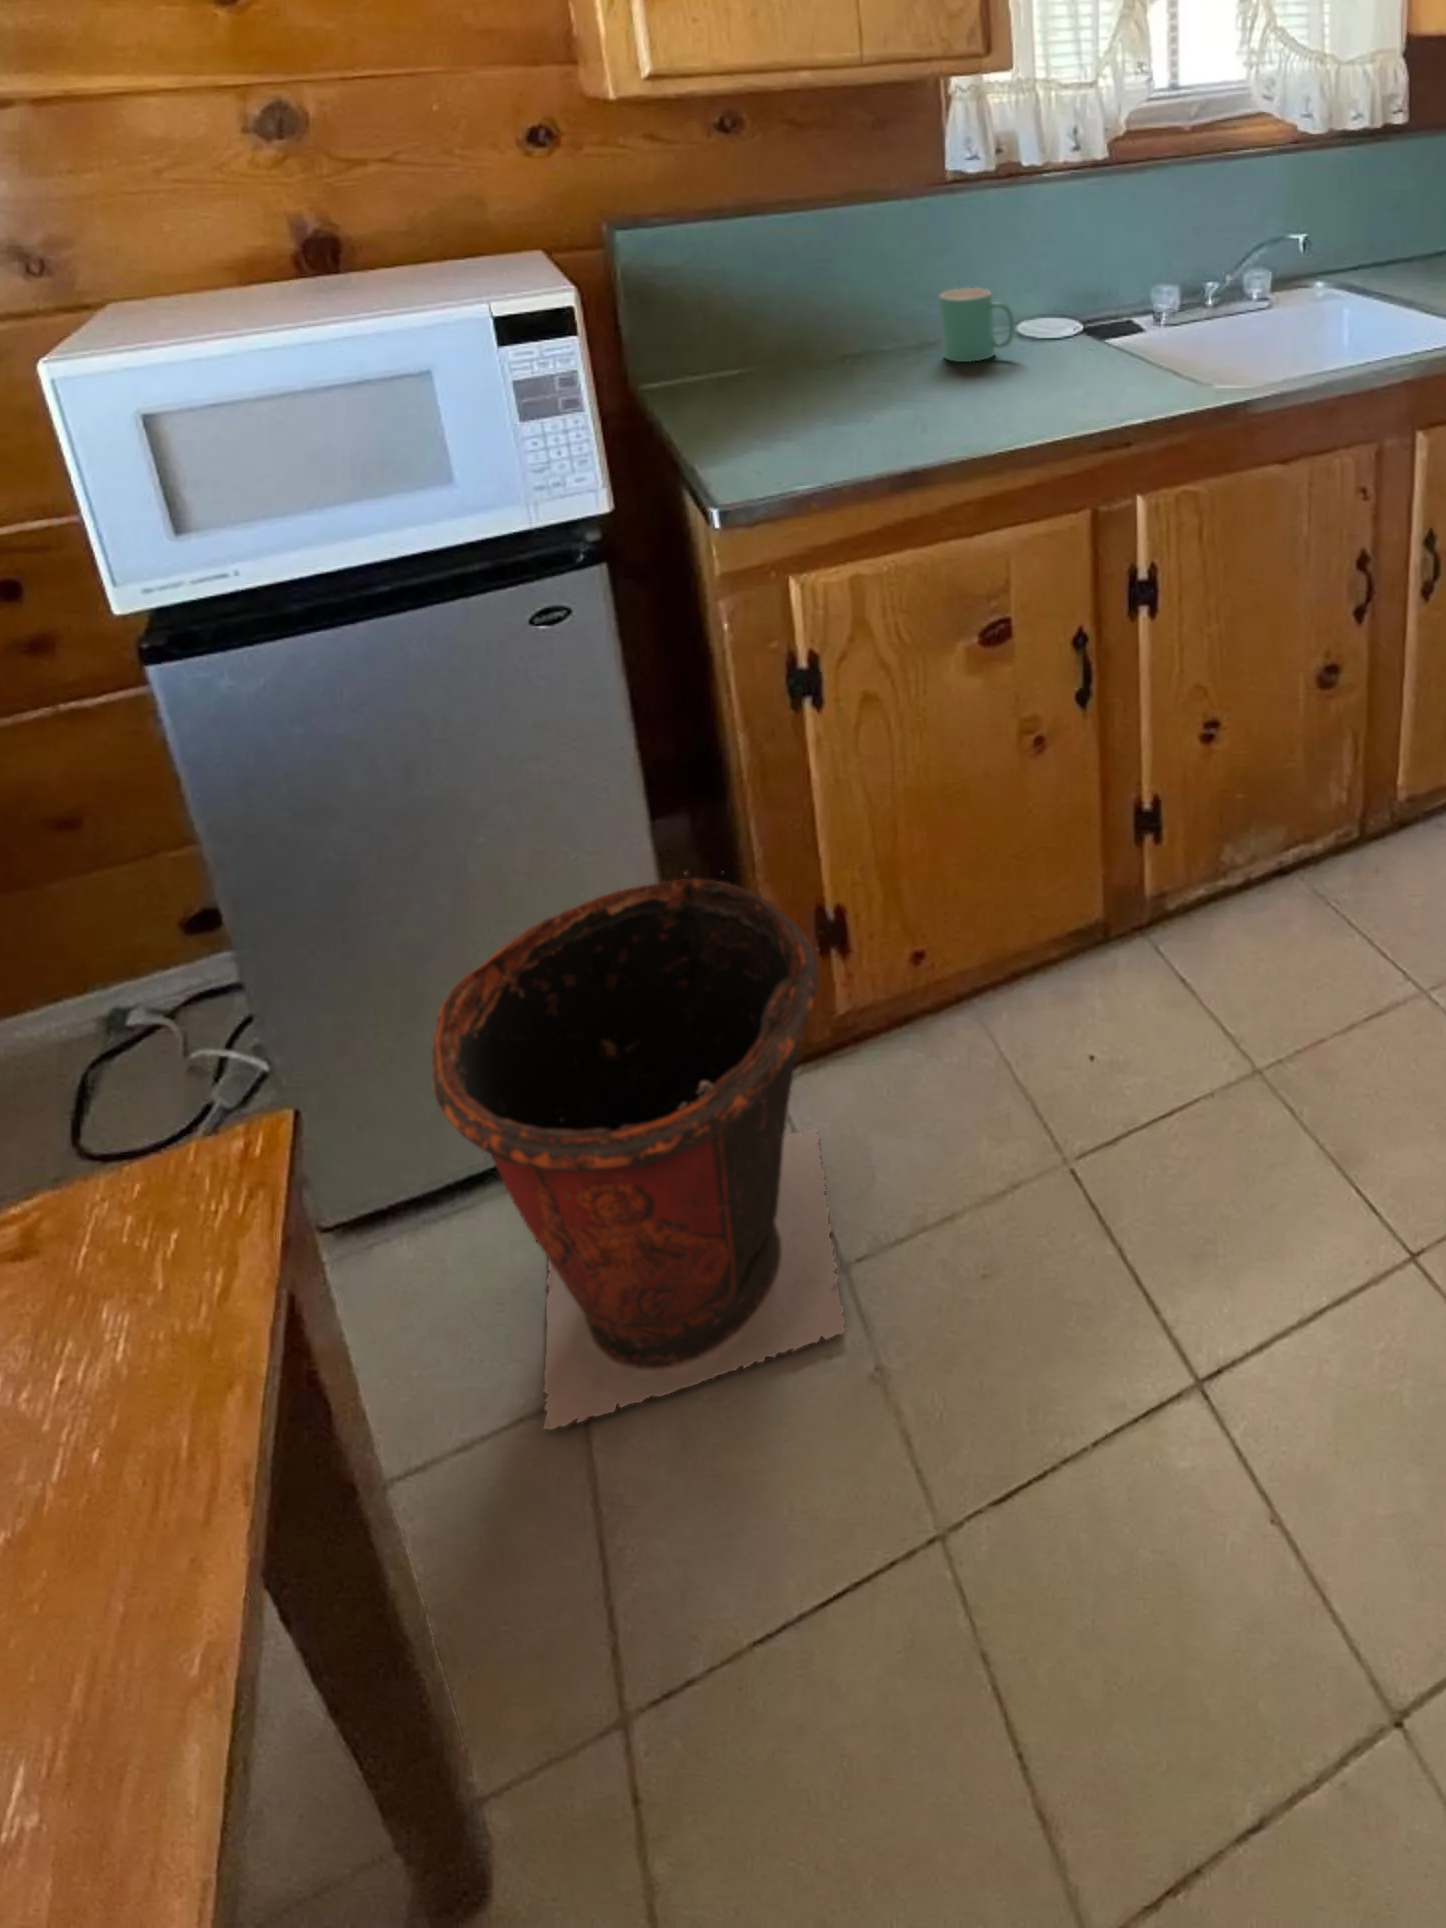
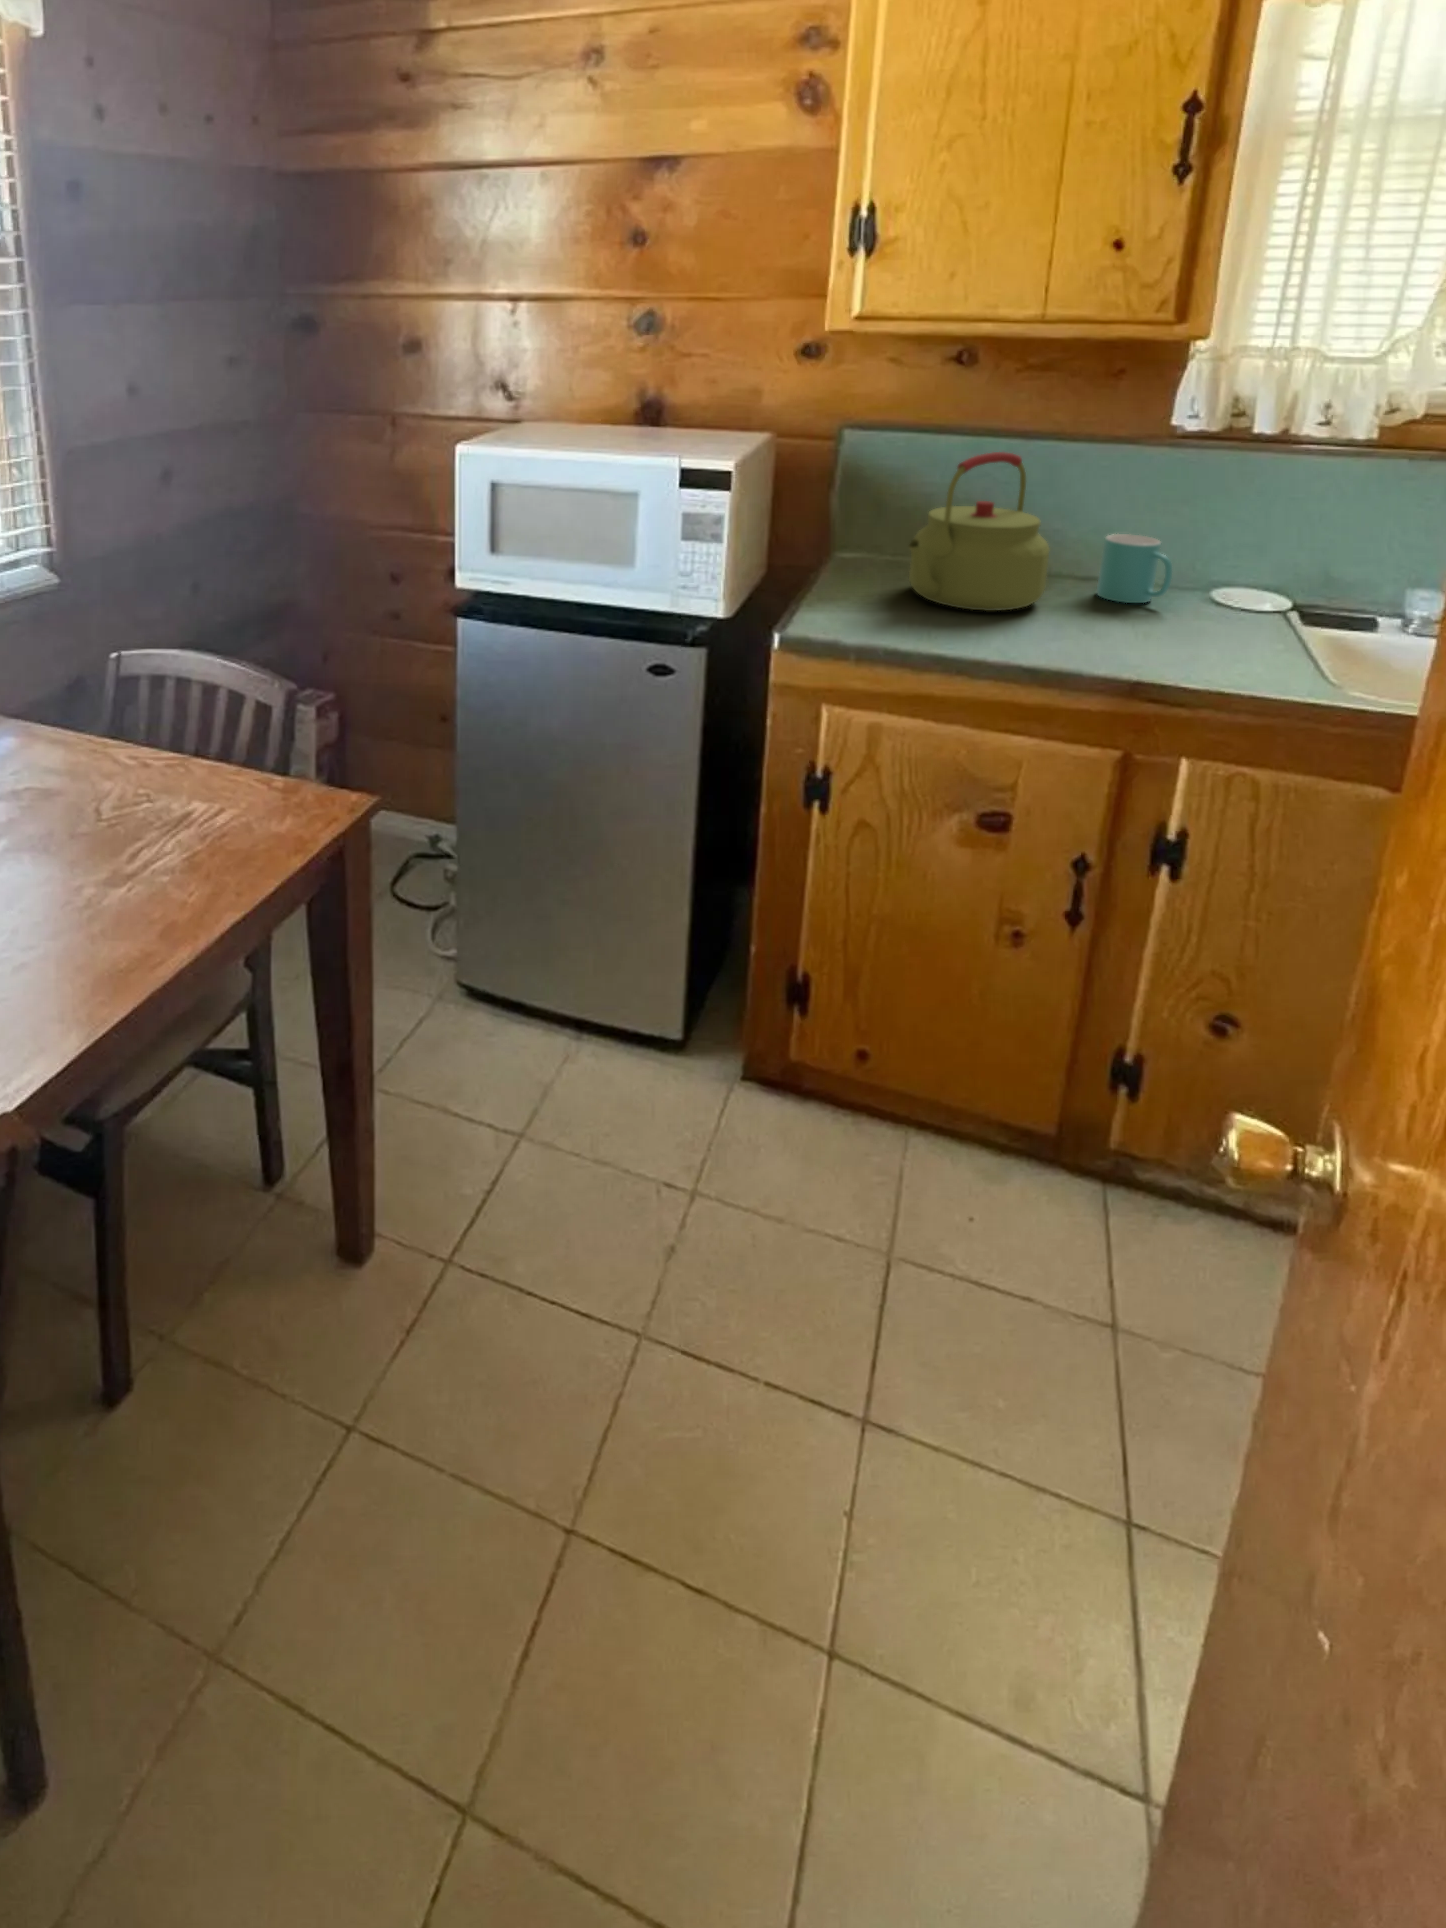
kettle: none [772,222,924,411] -> present [909,452,1049,611]
waste bin: present [432,873,847,1429] -> none [494,866,748,1221]

